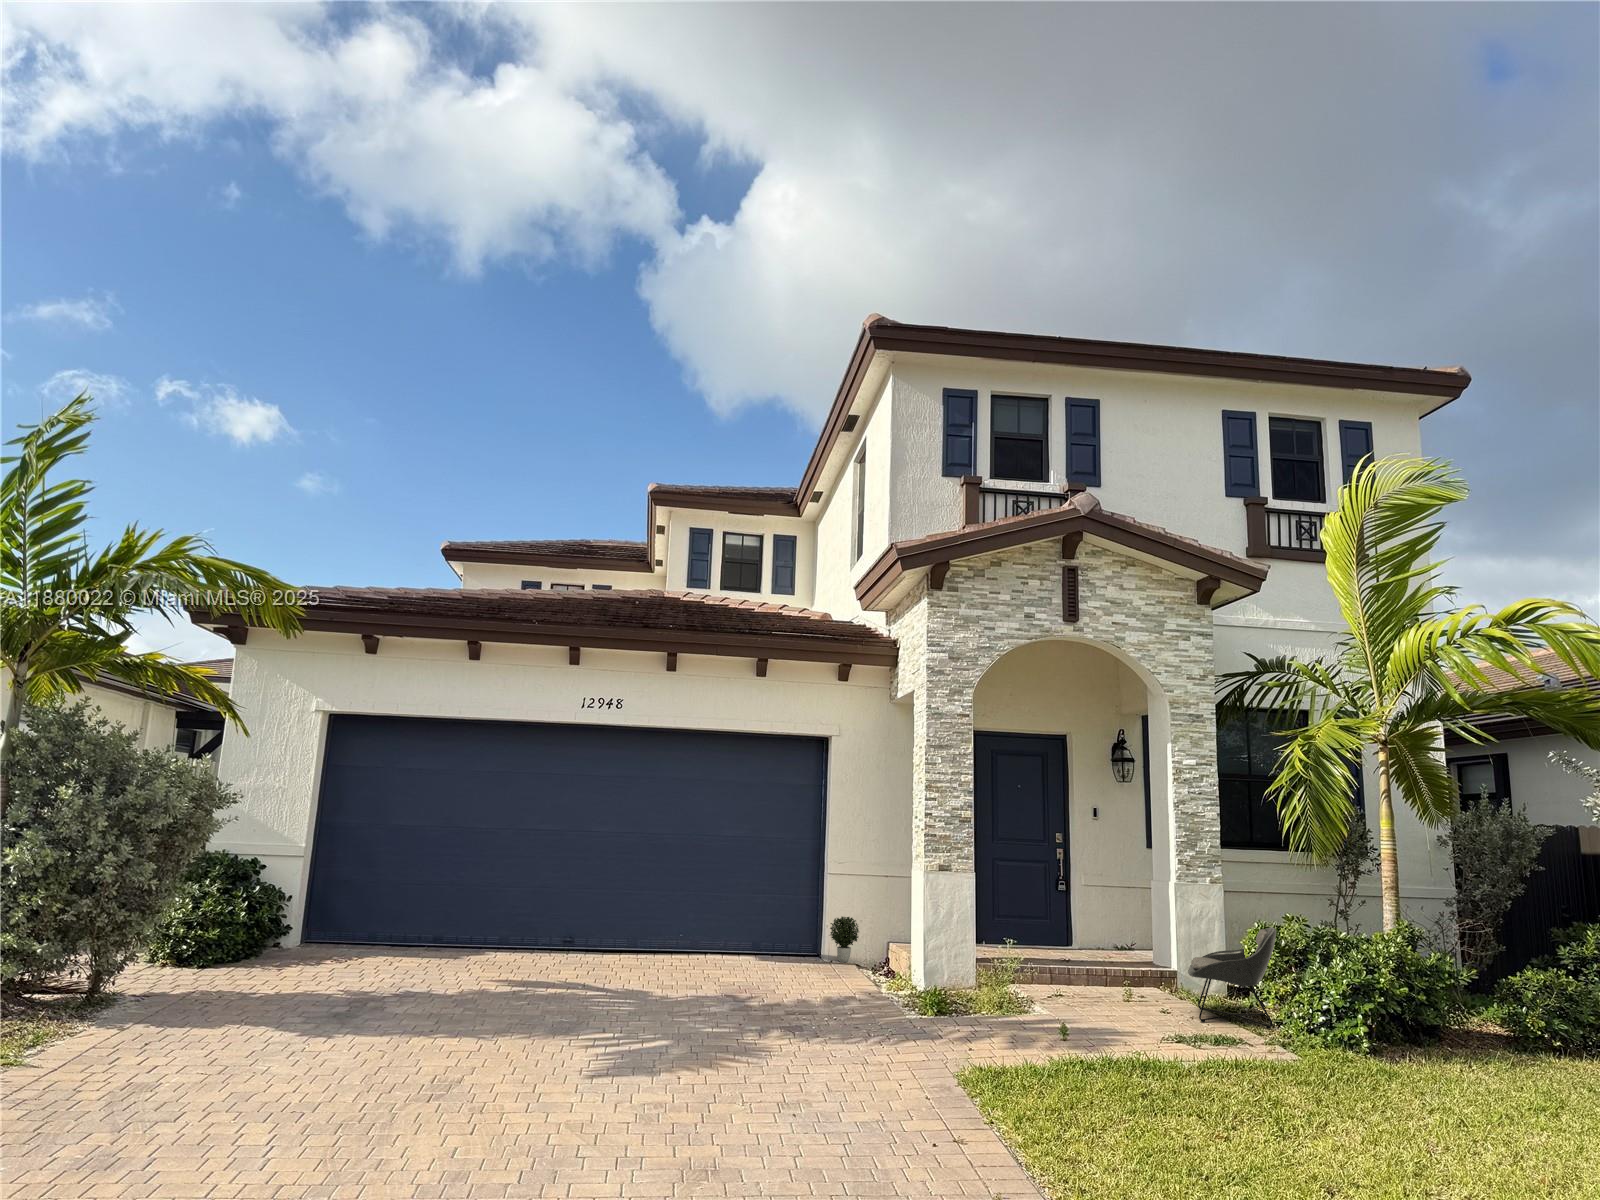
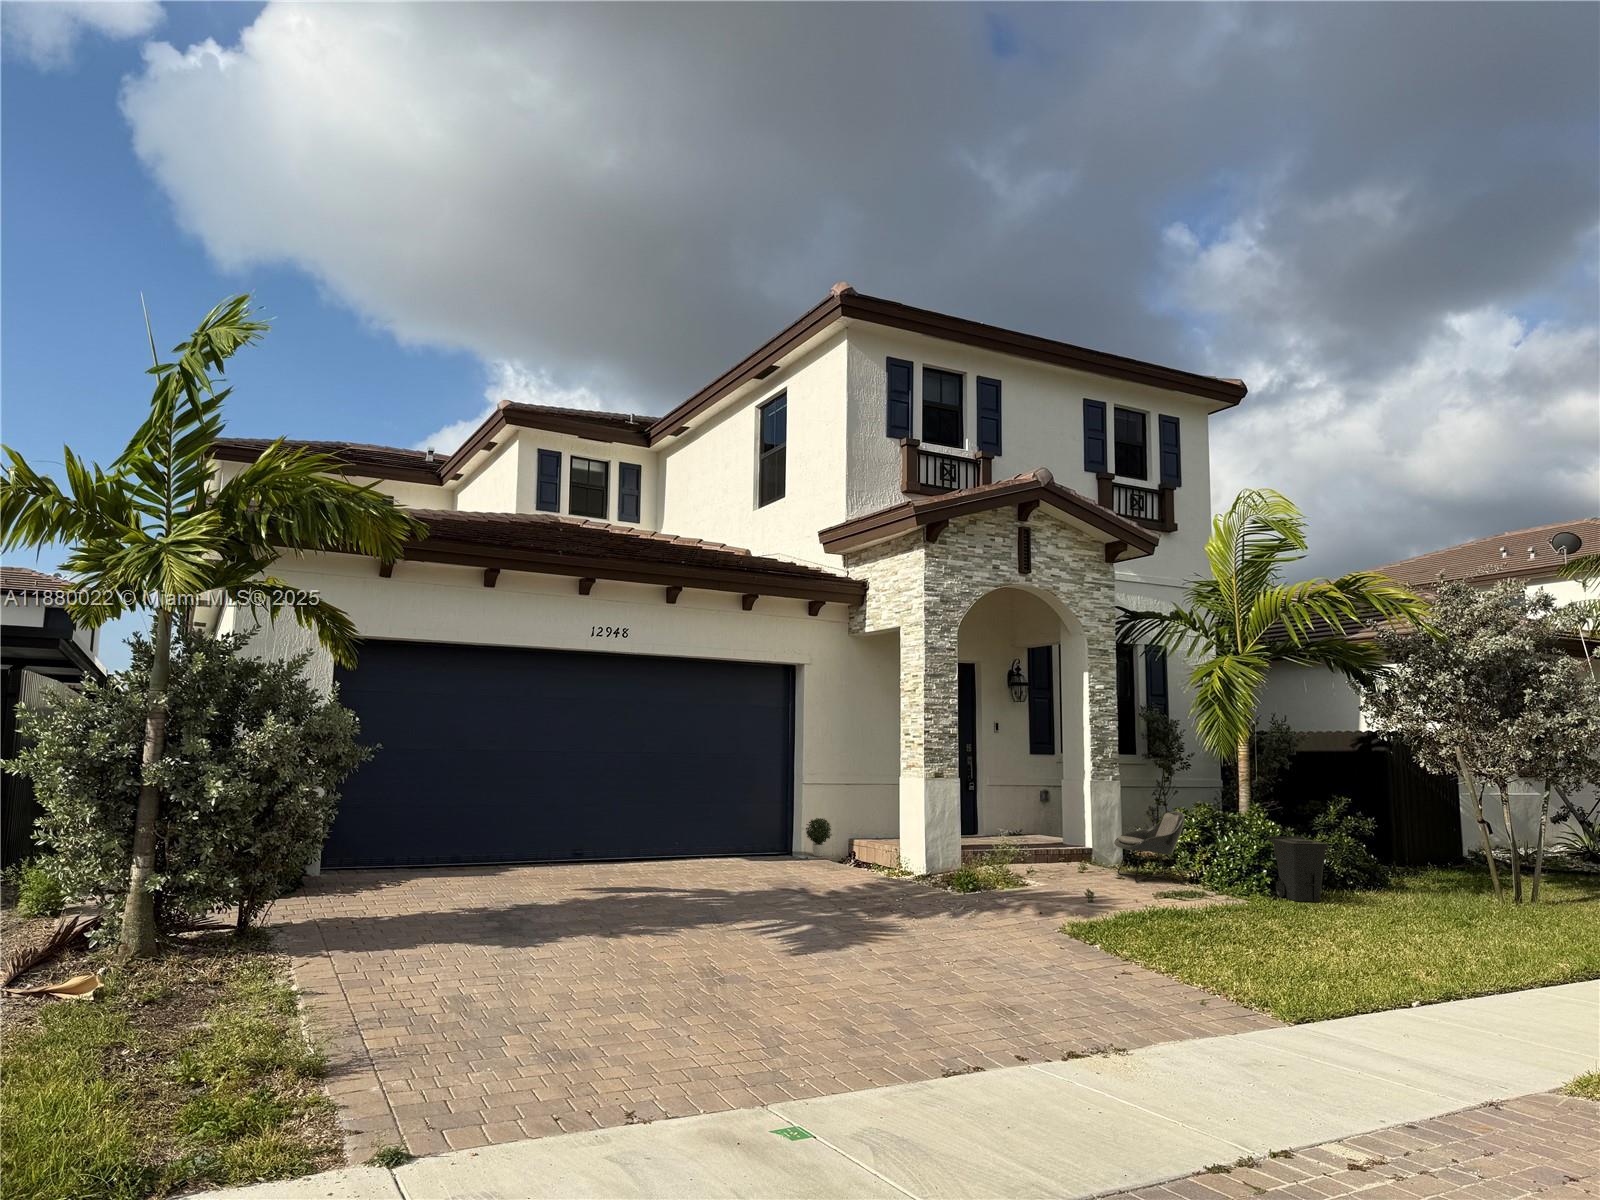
trash can: none [1378,969,1459,1072] -> present [1267,836,1329,902]

